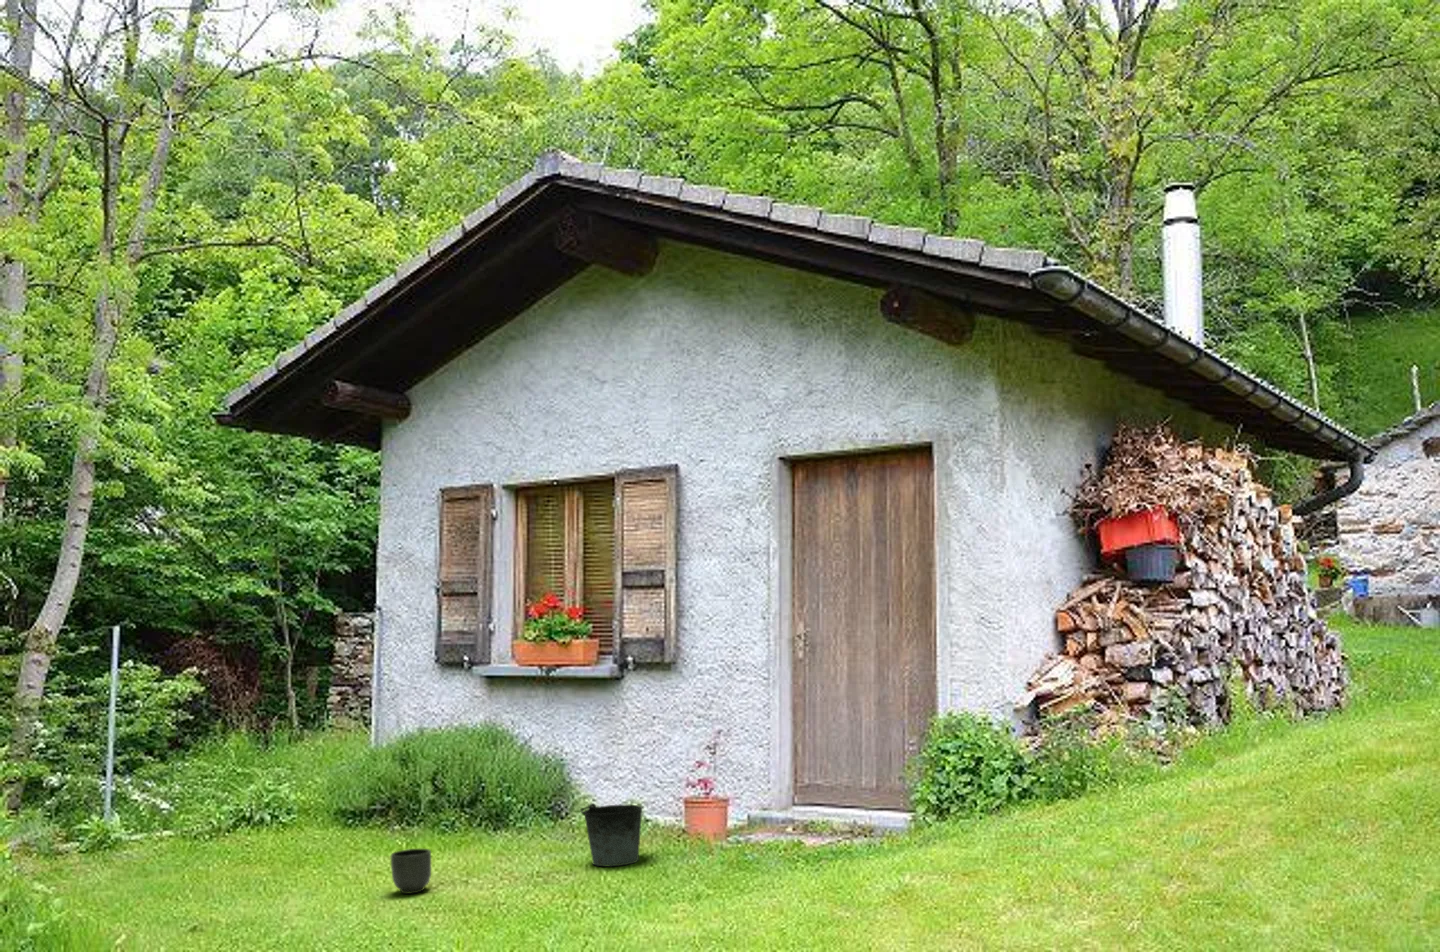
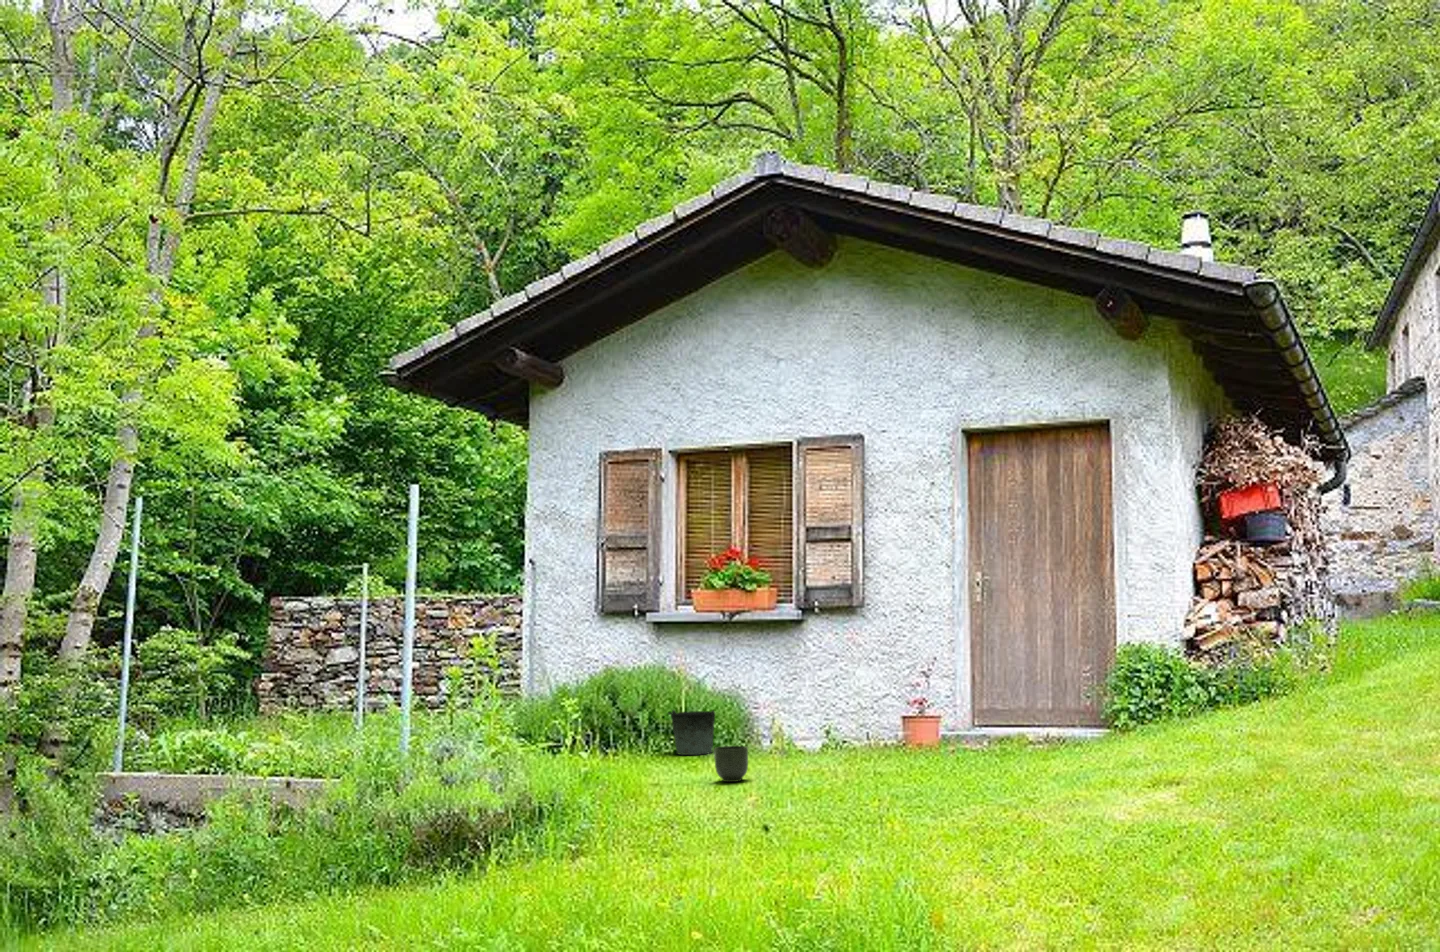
bucket: present [581,804,642,866] -> present [668,710,716,755]

